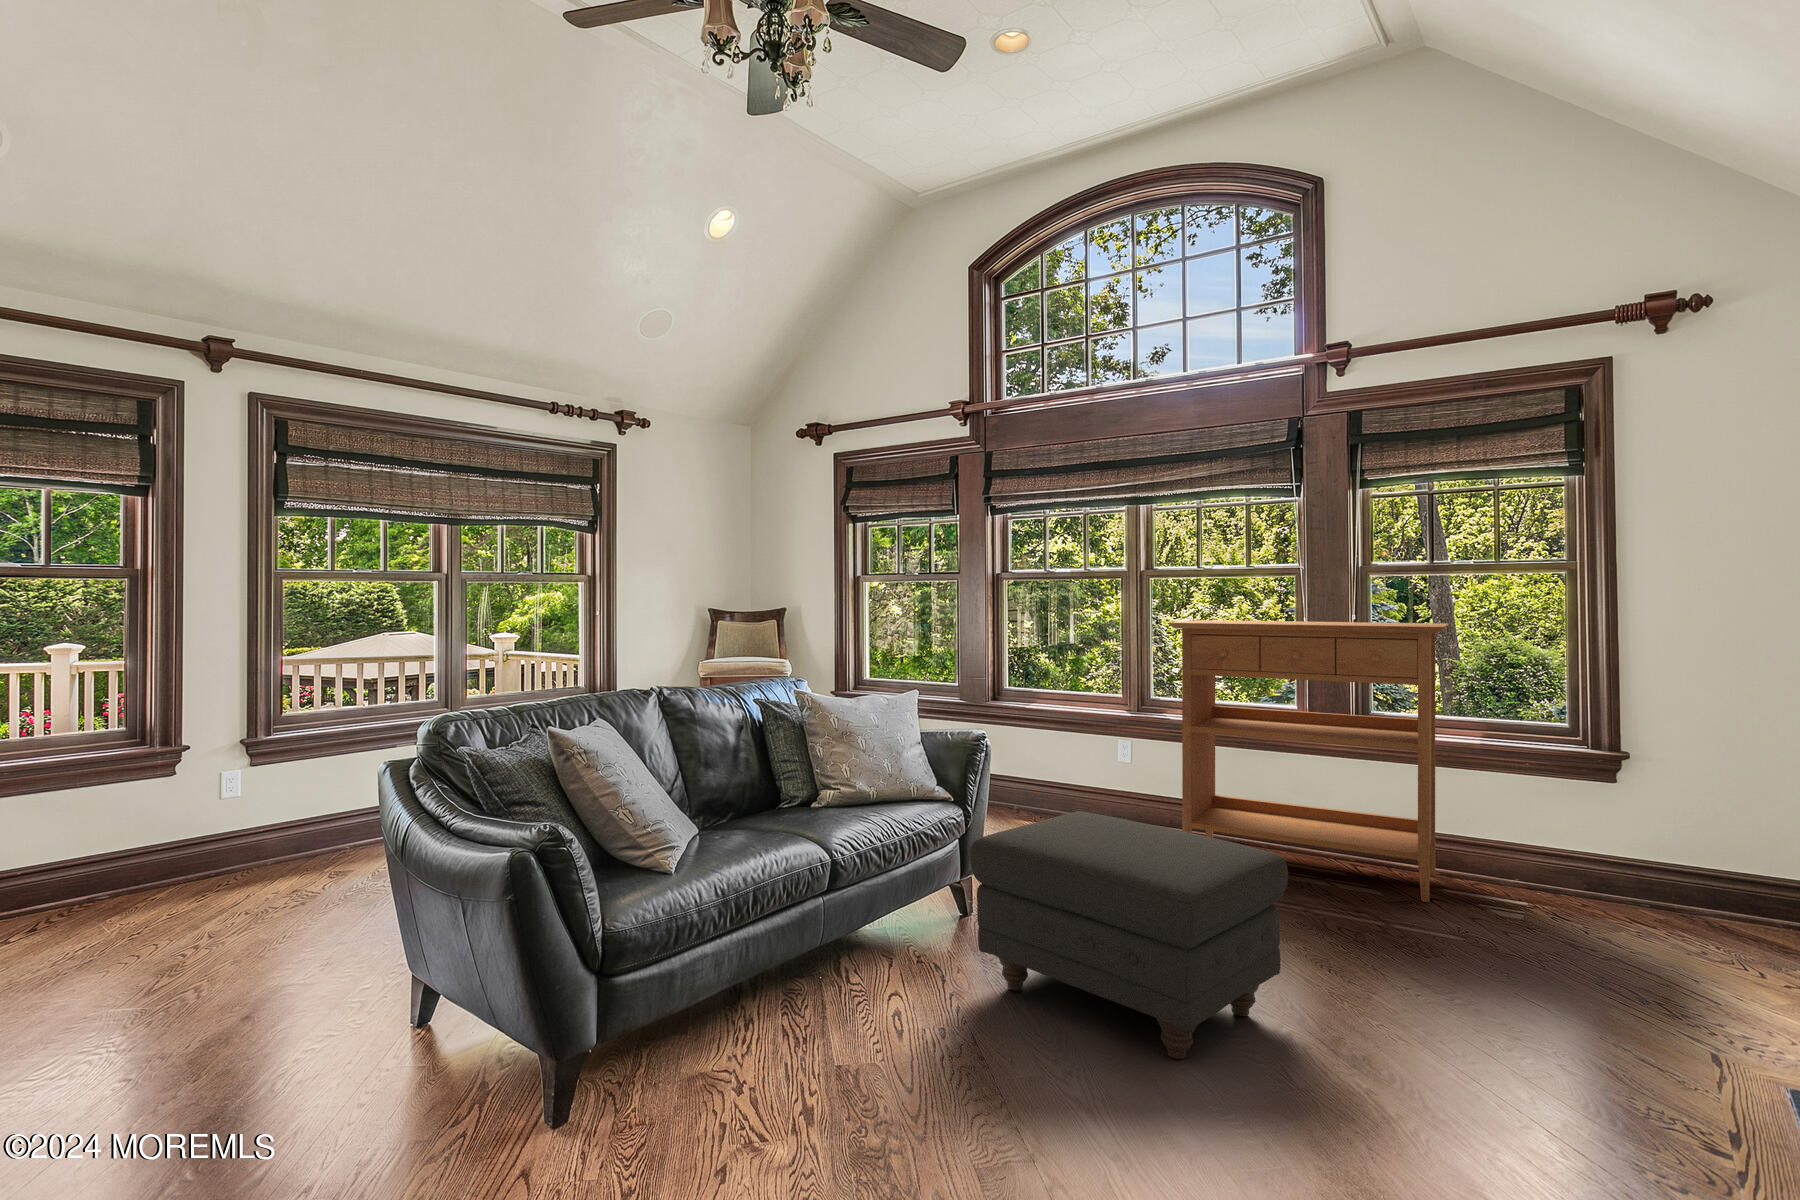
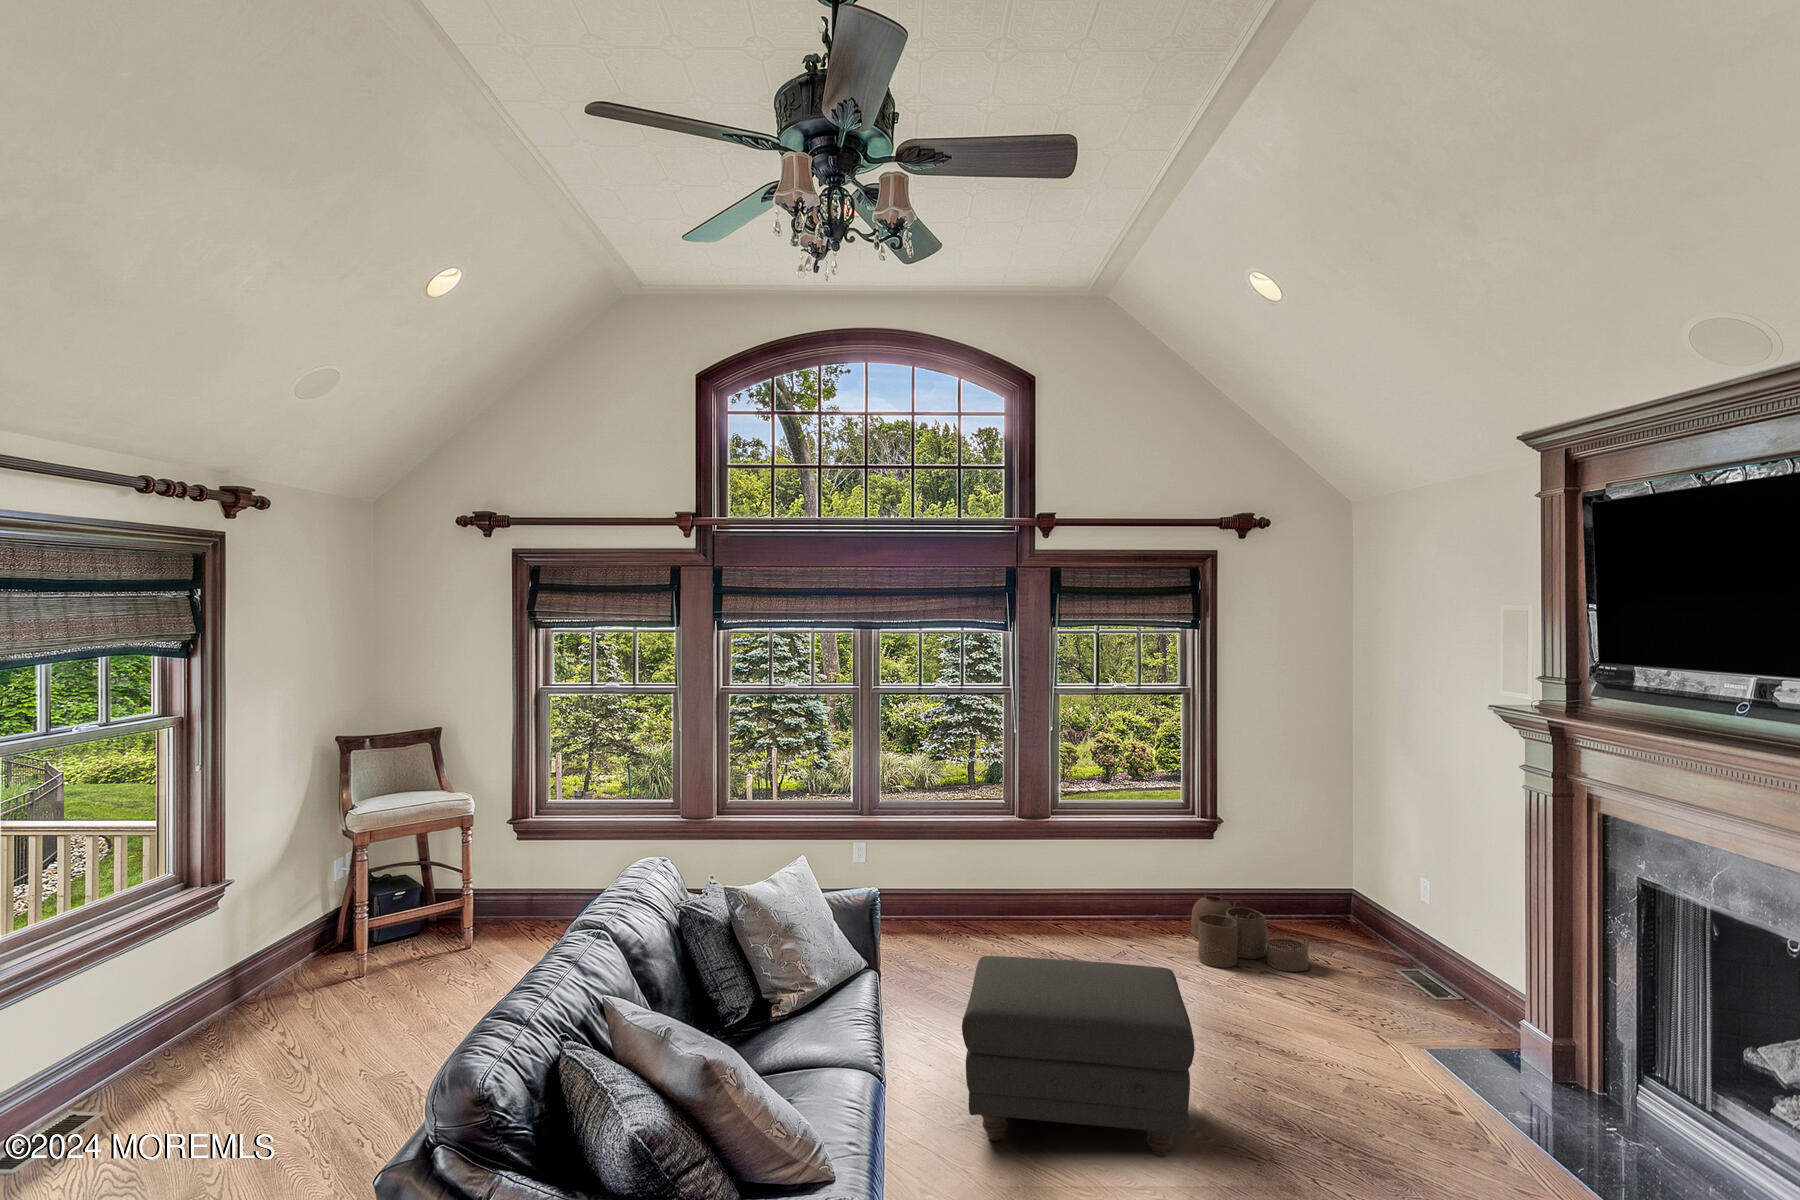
console table: present [1168,620,1449,902] -> none [935,737,1149,960]
woven basket: none [1524,845,1726,970] -> present [1191,892,1309,972]

